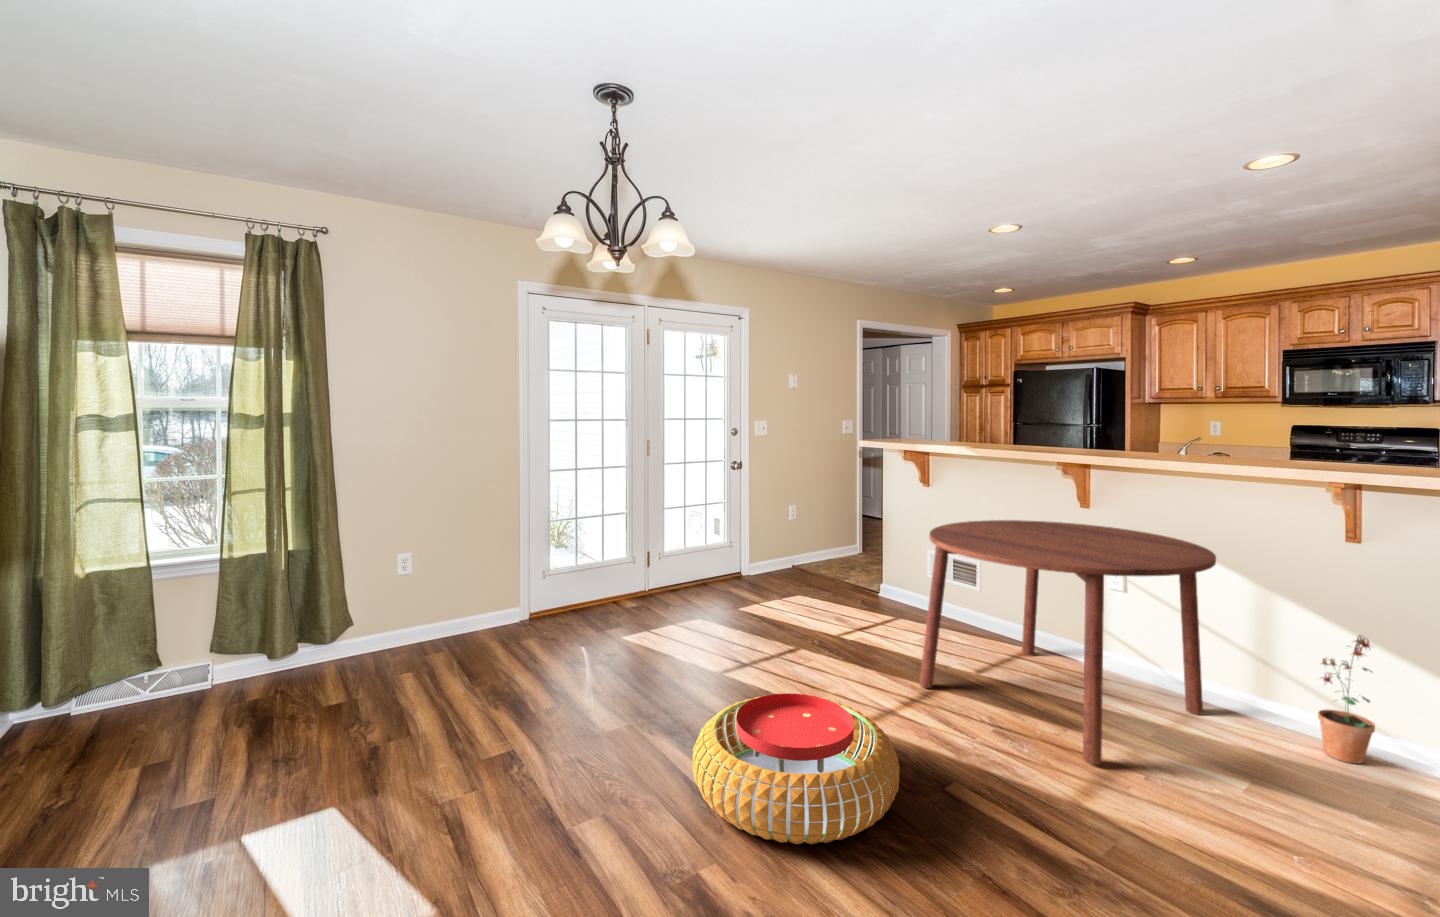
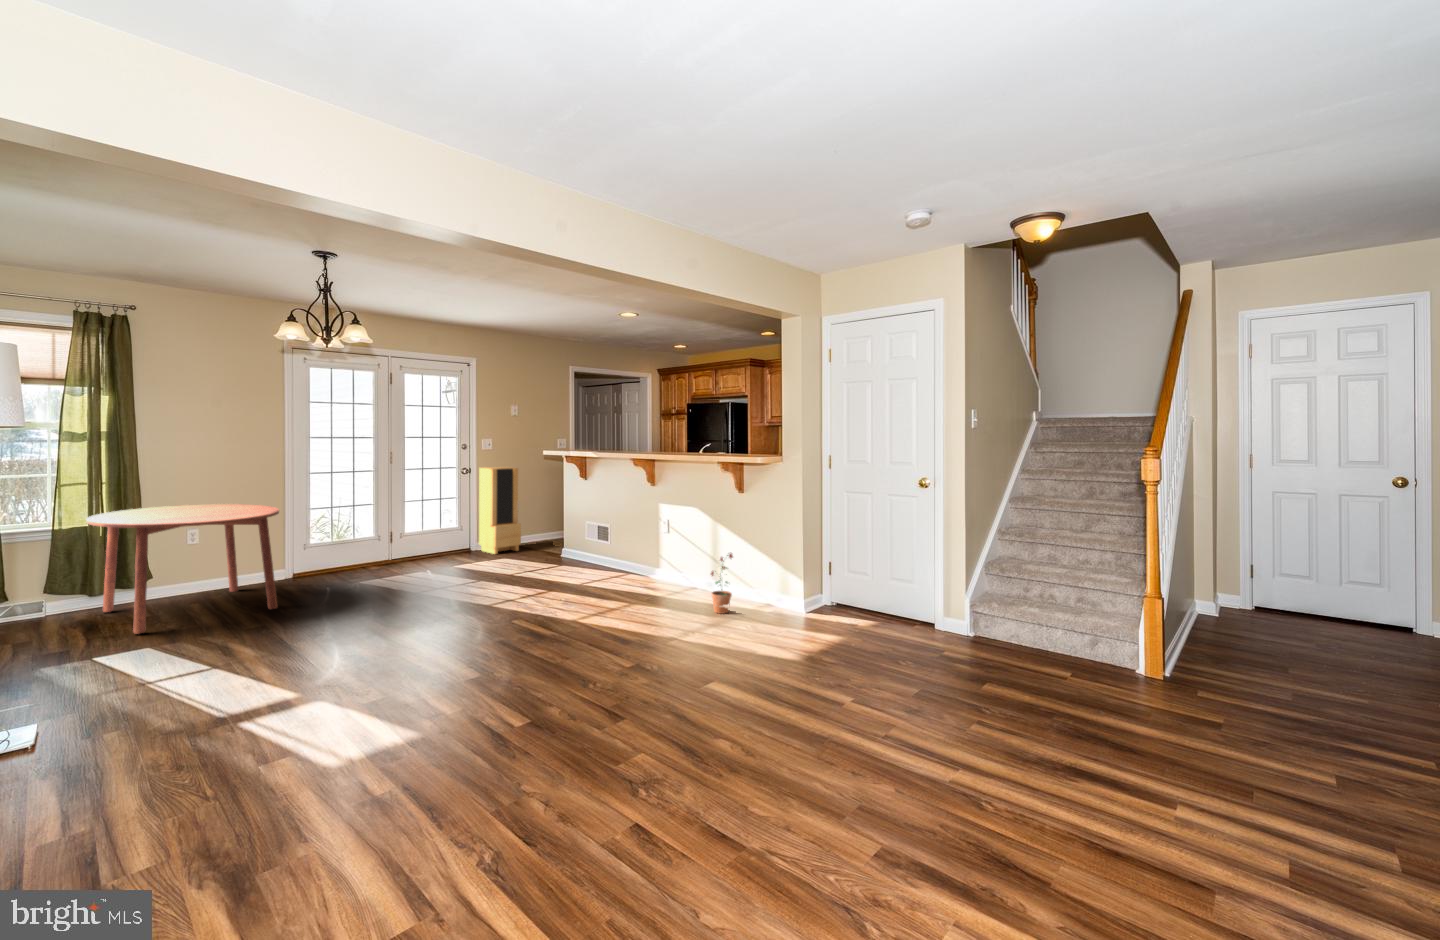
storage cabinet: none [752,459,809,584] -> present [479,467,521,554]
dining table: present [920,520,1216,765] -> present [86,504,279,634]
pouf: present [692,693,900,844] -> none [365,590,480,648]

